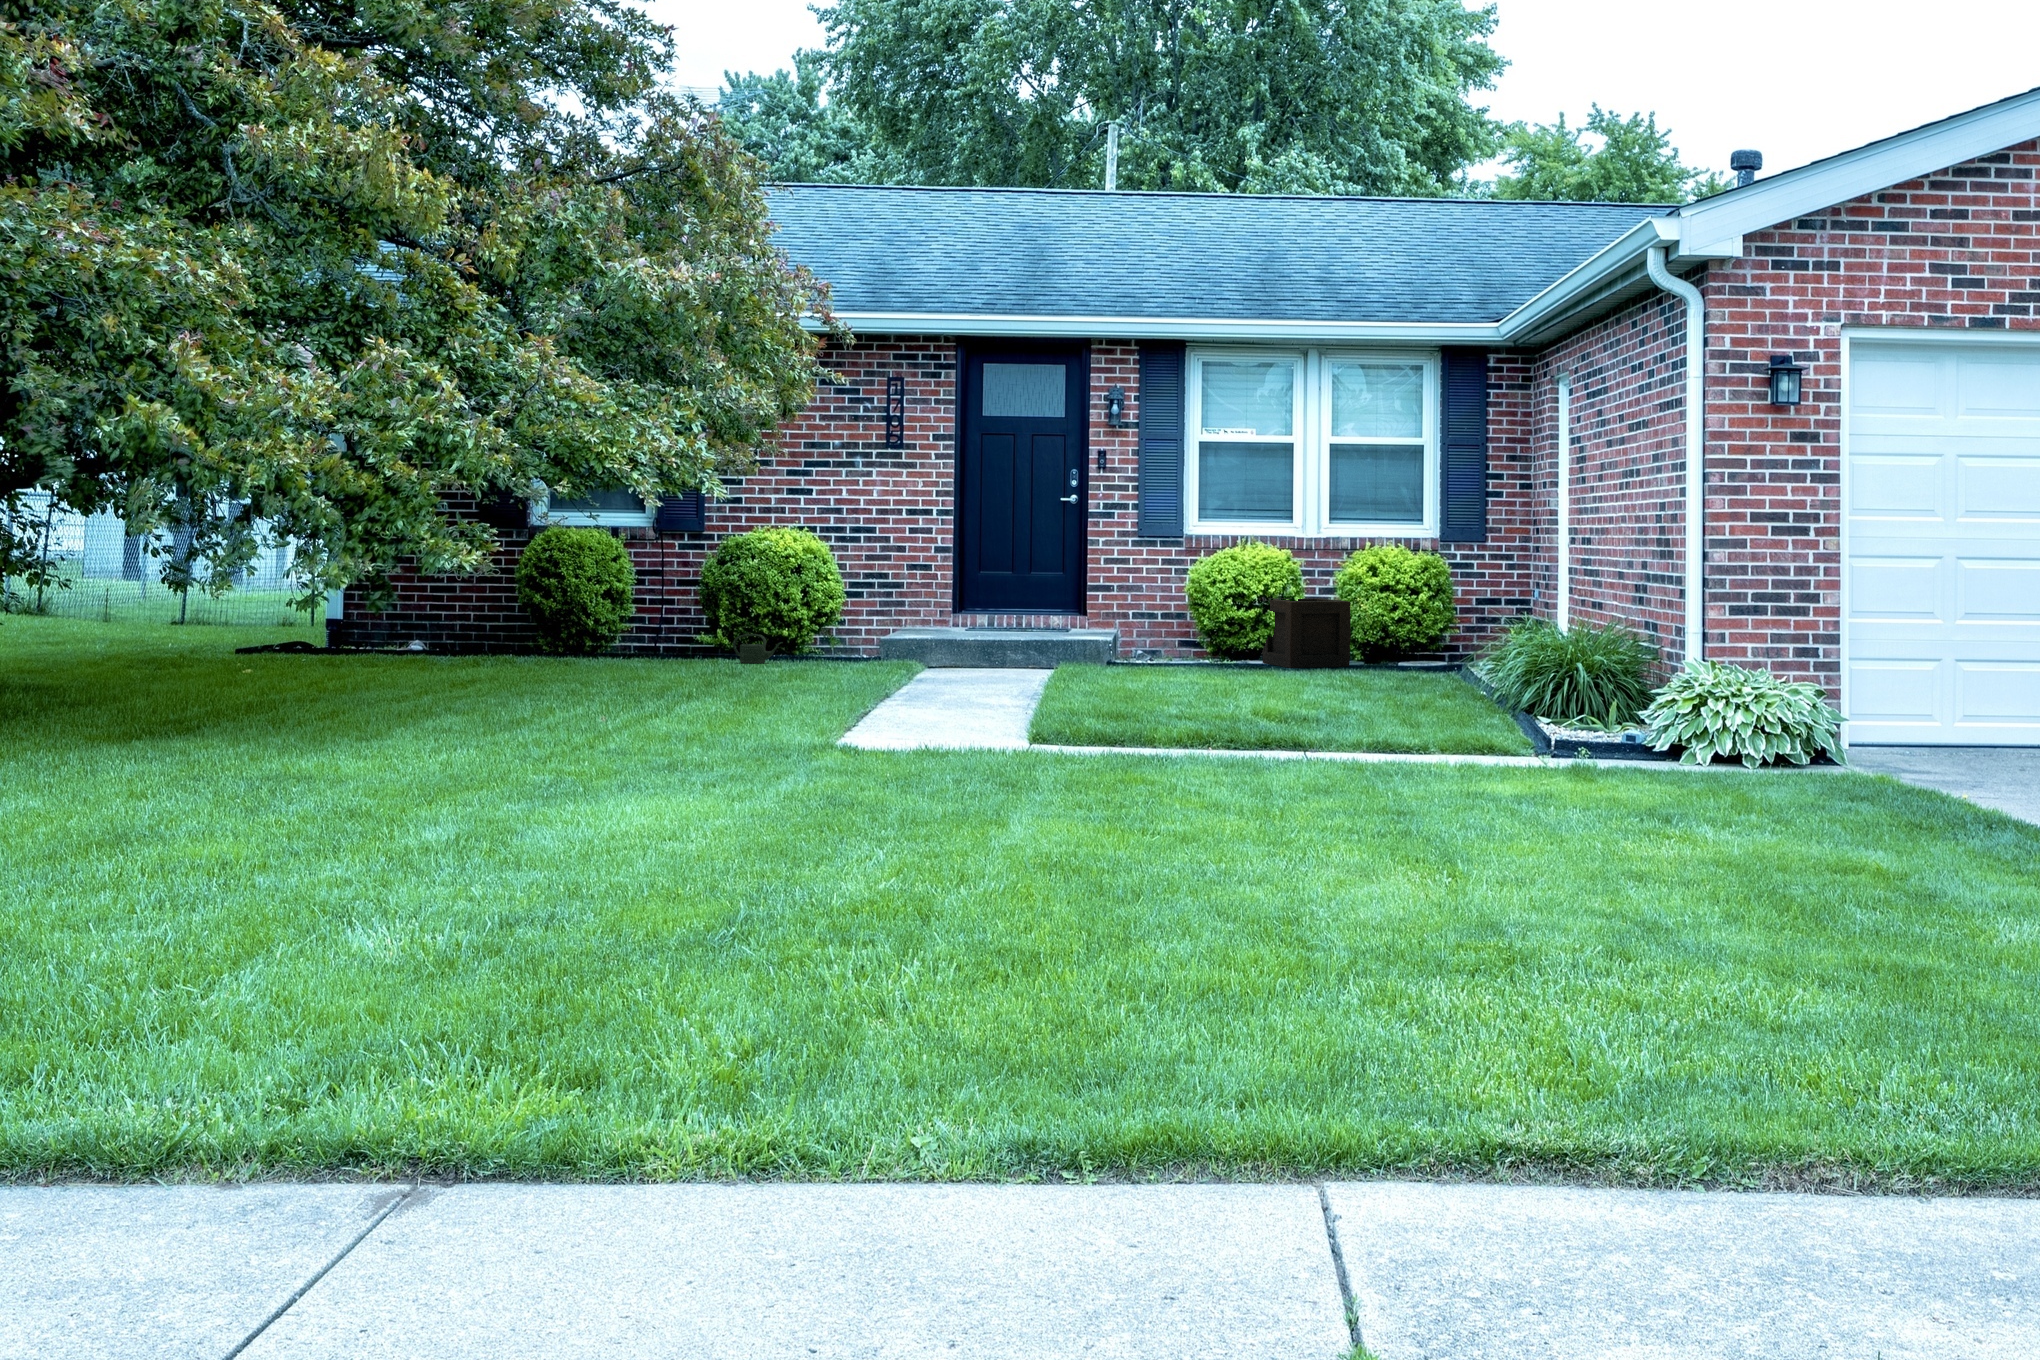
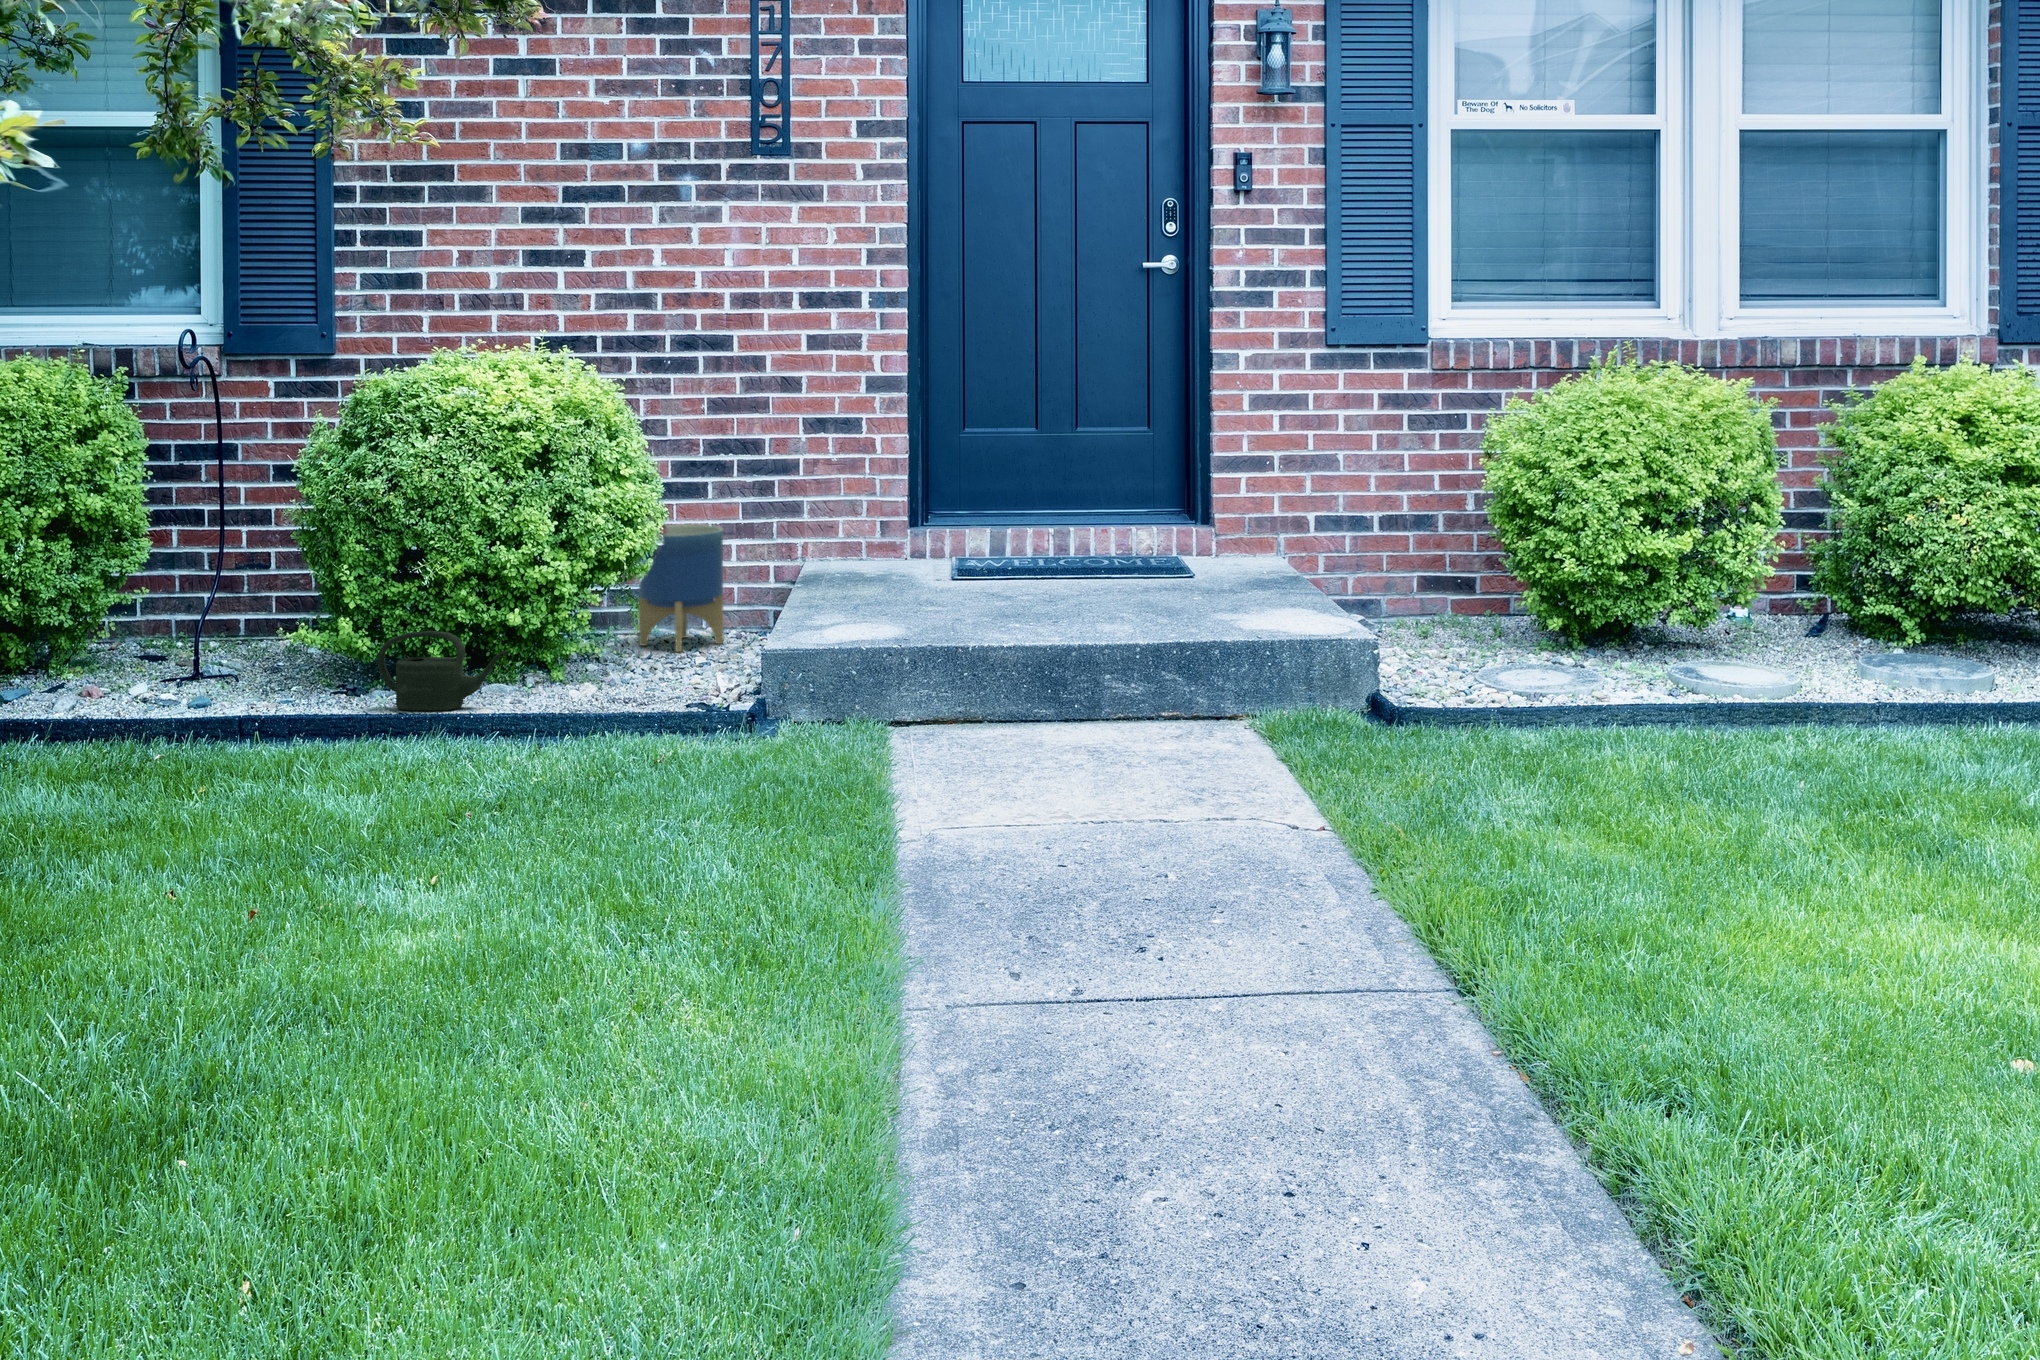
wooden crate: present [1262,598,1351,668] -> none [1678,491,1927,688]
planter: none [835,606,871,656] -> present [639,524,724,652]

